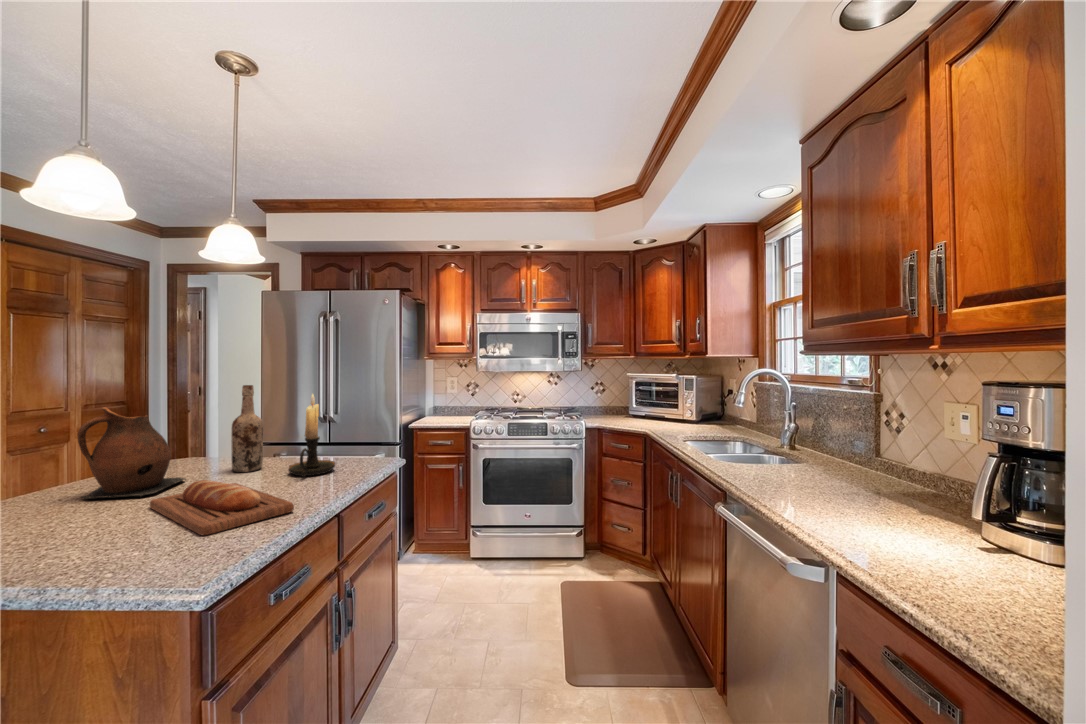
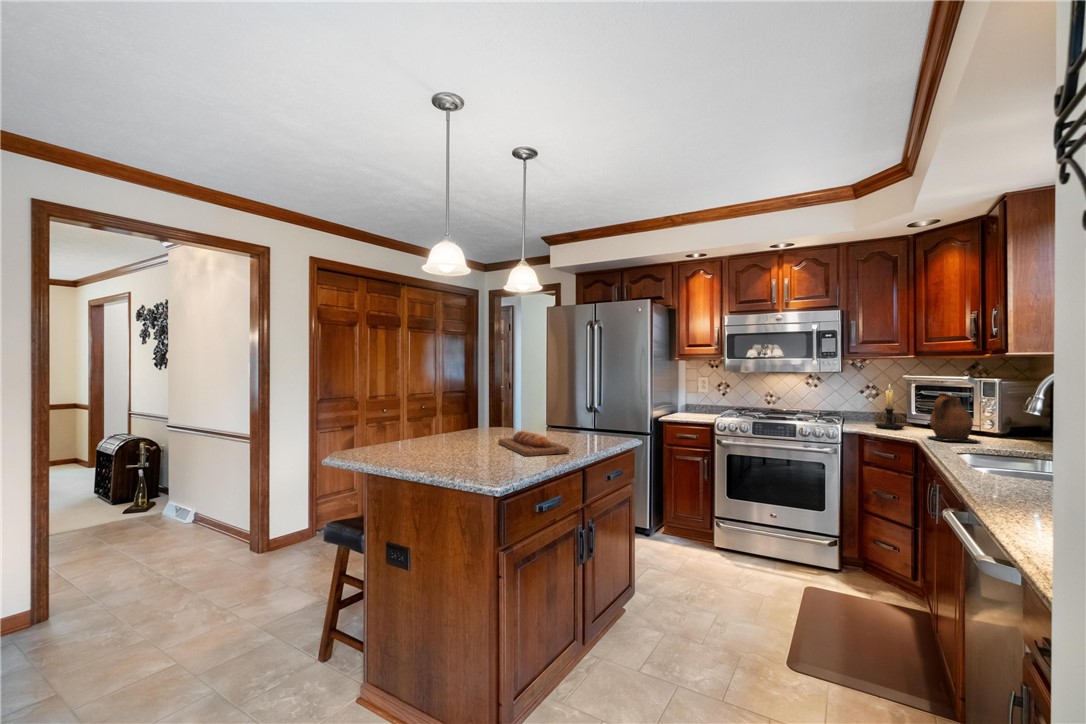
wine bottle: present [231,385,263,472] -> none [534,377,552,434]
candle holder: present [289,394,335,477] -> present [875,384,904,429]
ceramic pitcher: present [77,408,186,498] -> present [927,393,980,442]

